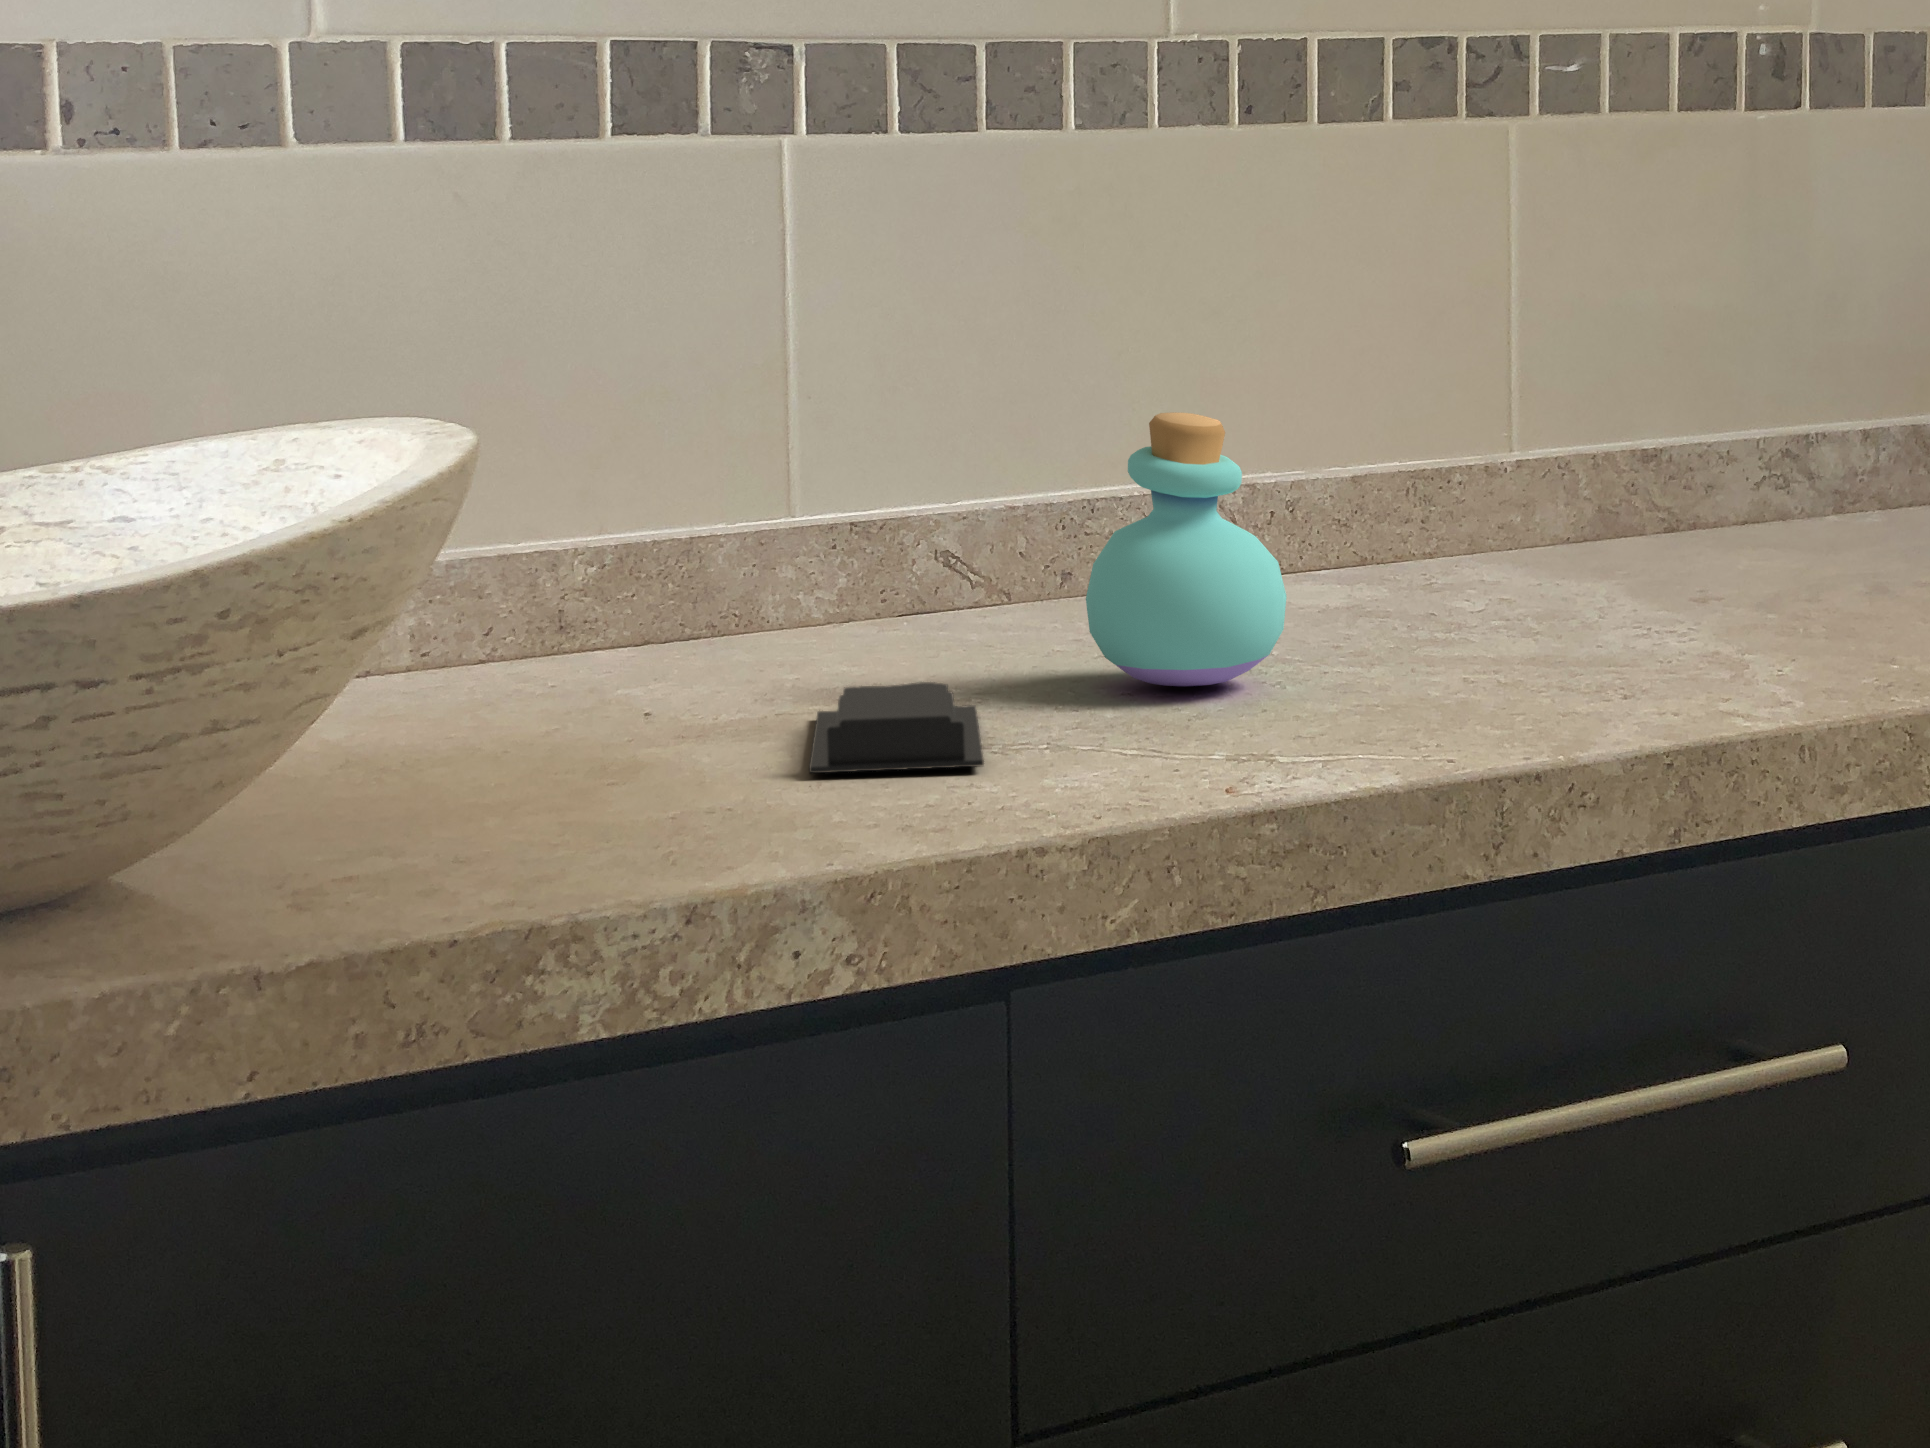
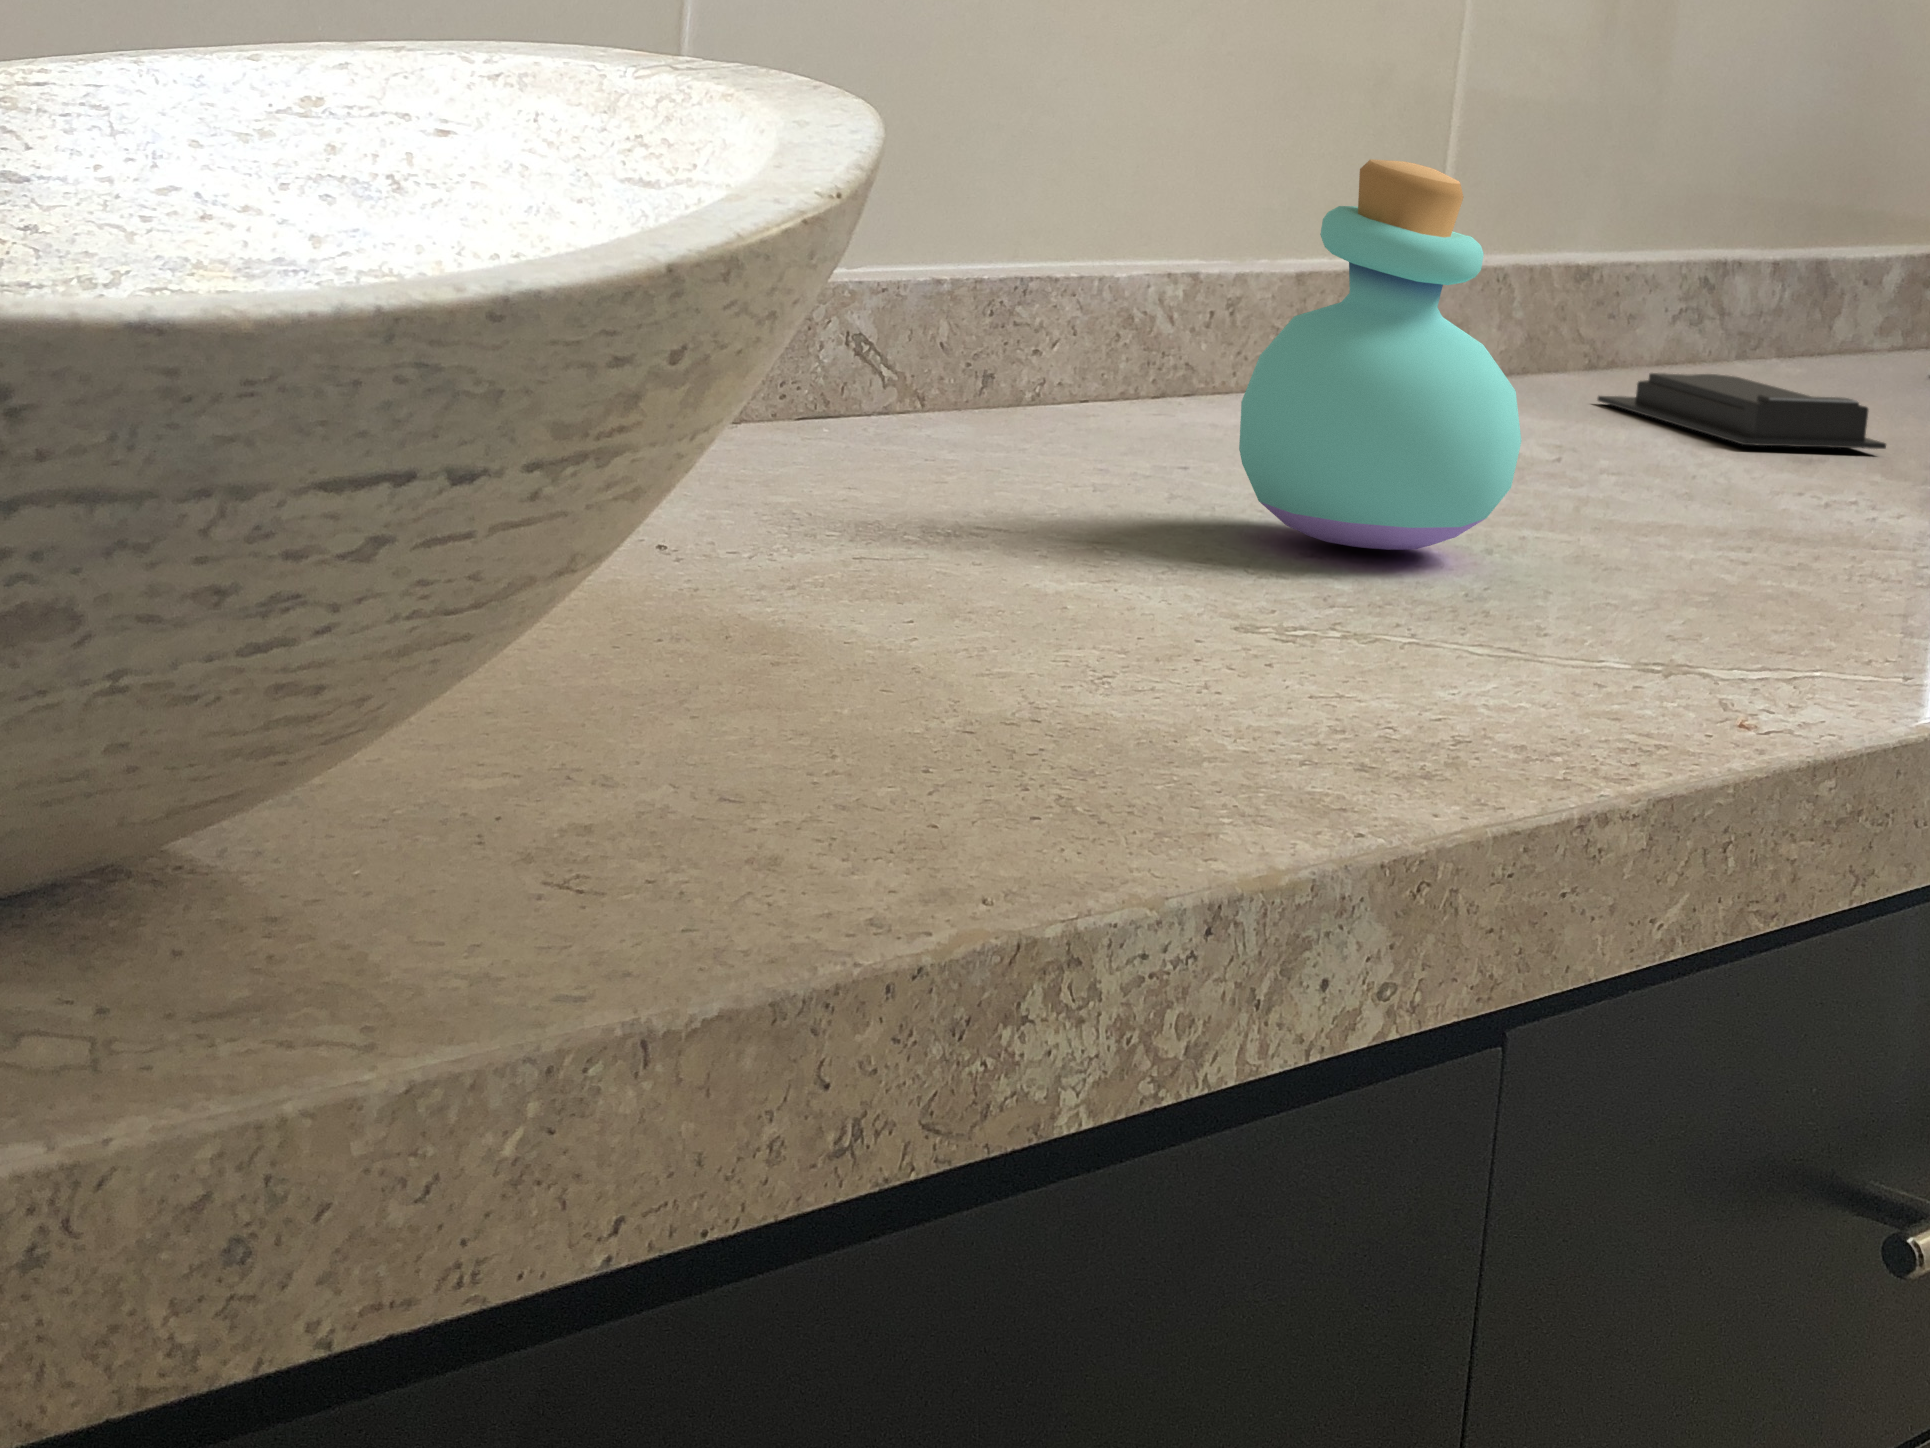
soap bar: present [809,682,984,773] -> present [1598,373,1886,449]

